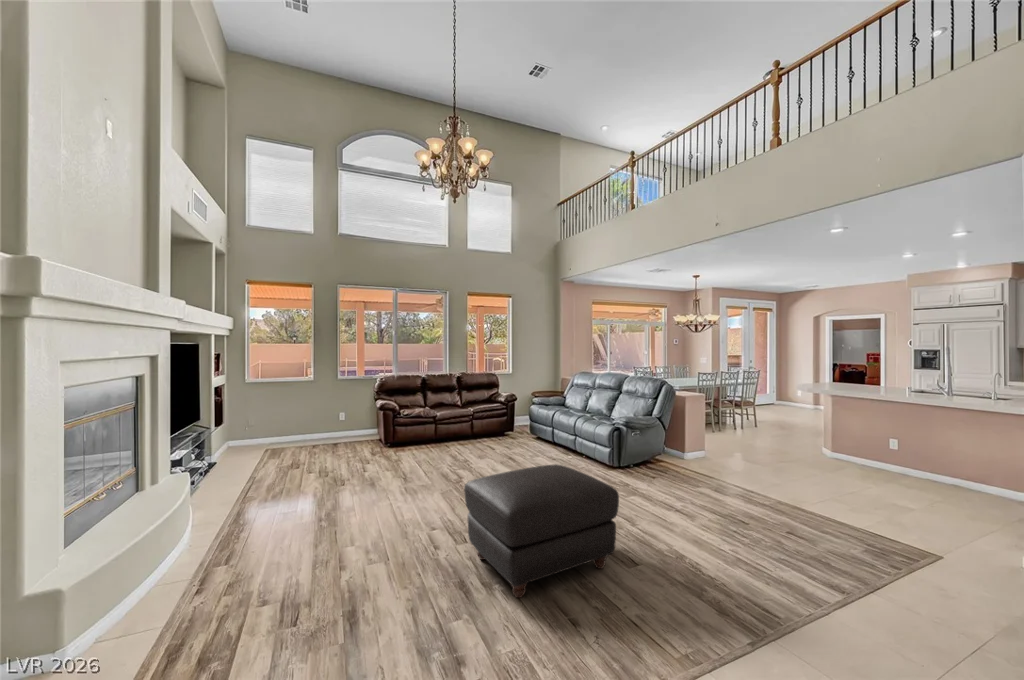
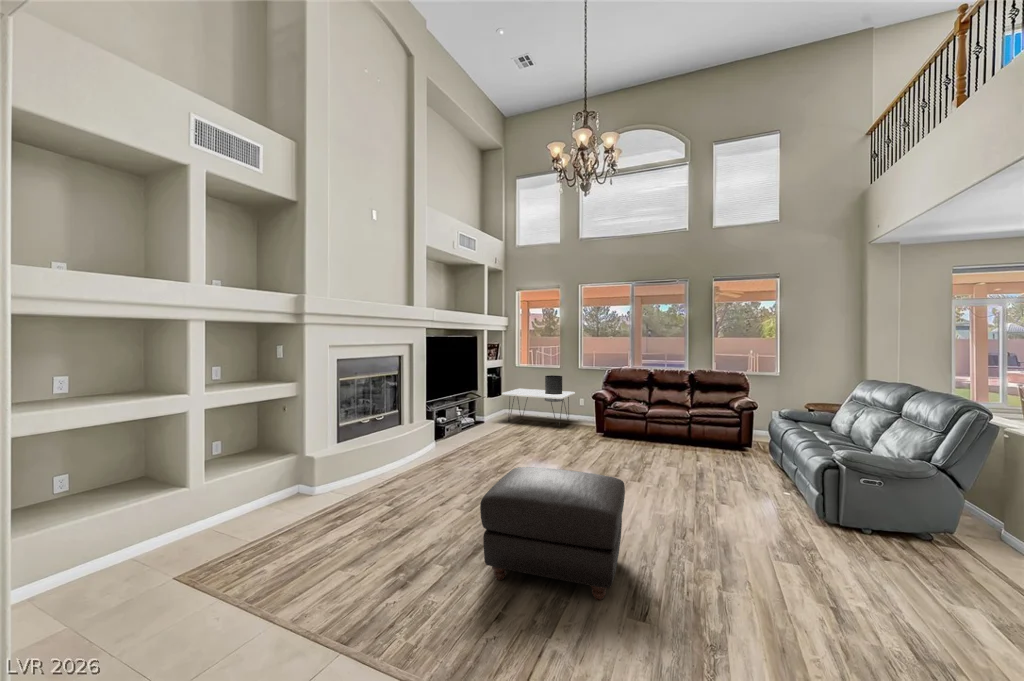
side table: none [243,390,335,455] -> present [502,375,575,427]

